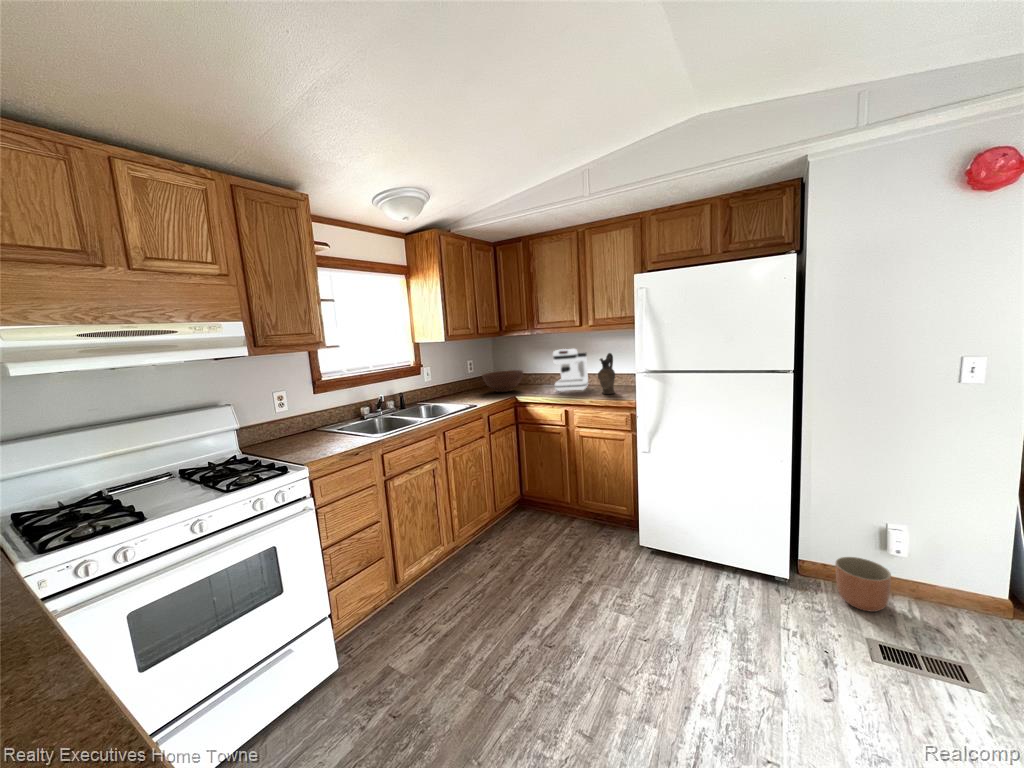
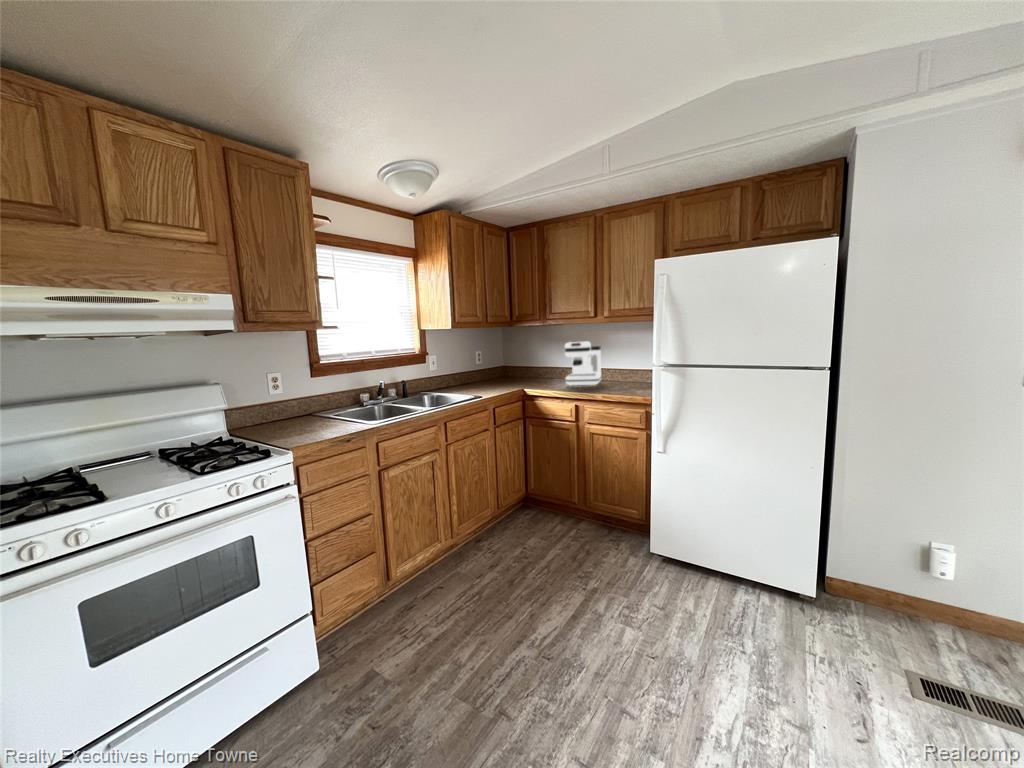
ceramic pitcher: present [598,353,615,394] -> none [611,346,630,390]
fruit bowl: present [482,370,523,392] -> none [490,363,533,385]
planter: present [835,557,891,612] -> none [870,577,935,640]

